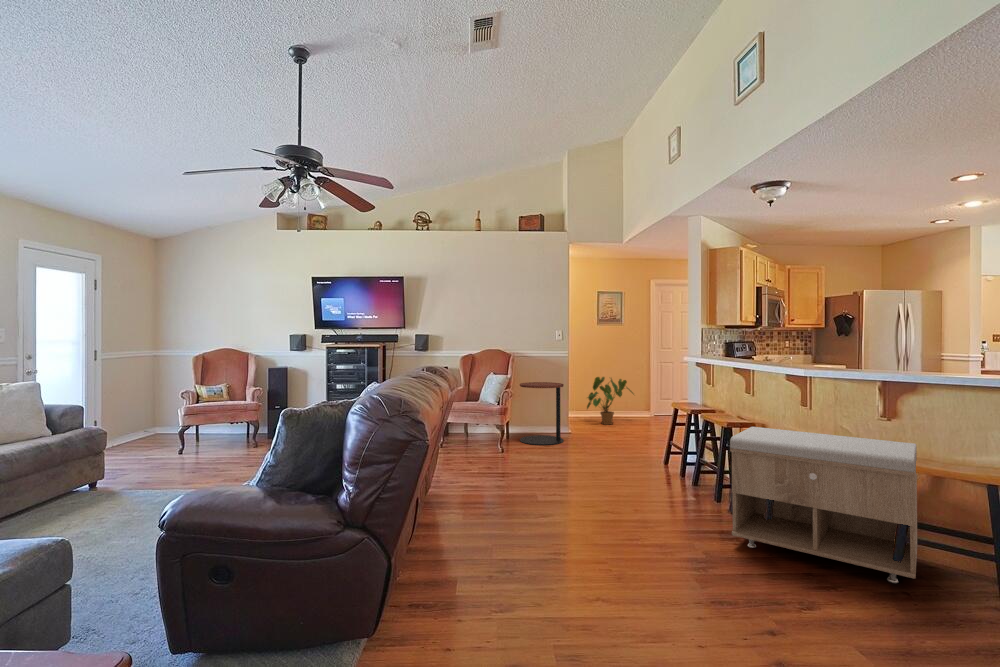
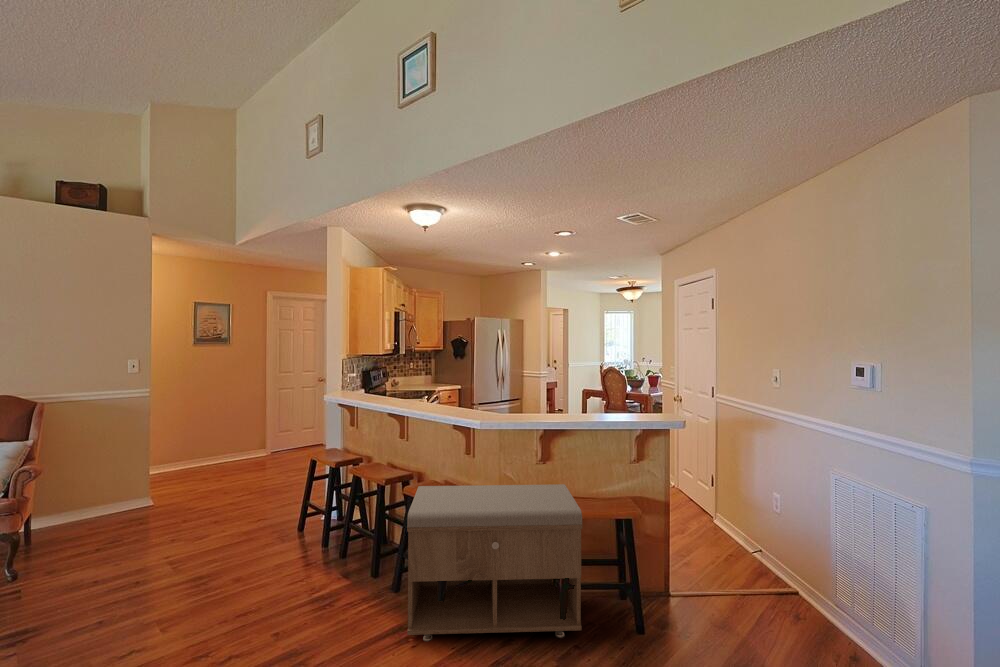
house plant: present [587,377,633,425] -> none [175,412,249,476]
side table: present [520,382,564,445] -> none [59,434,143,537]

